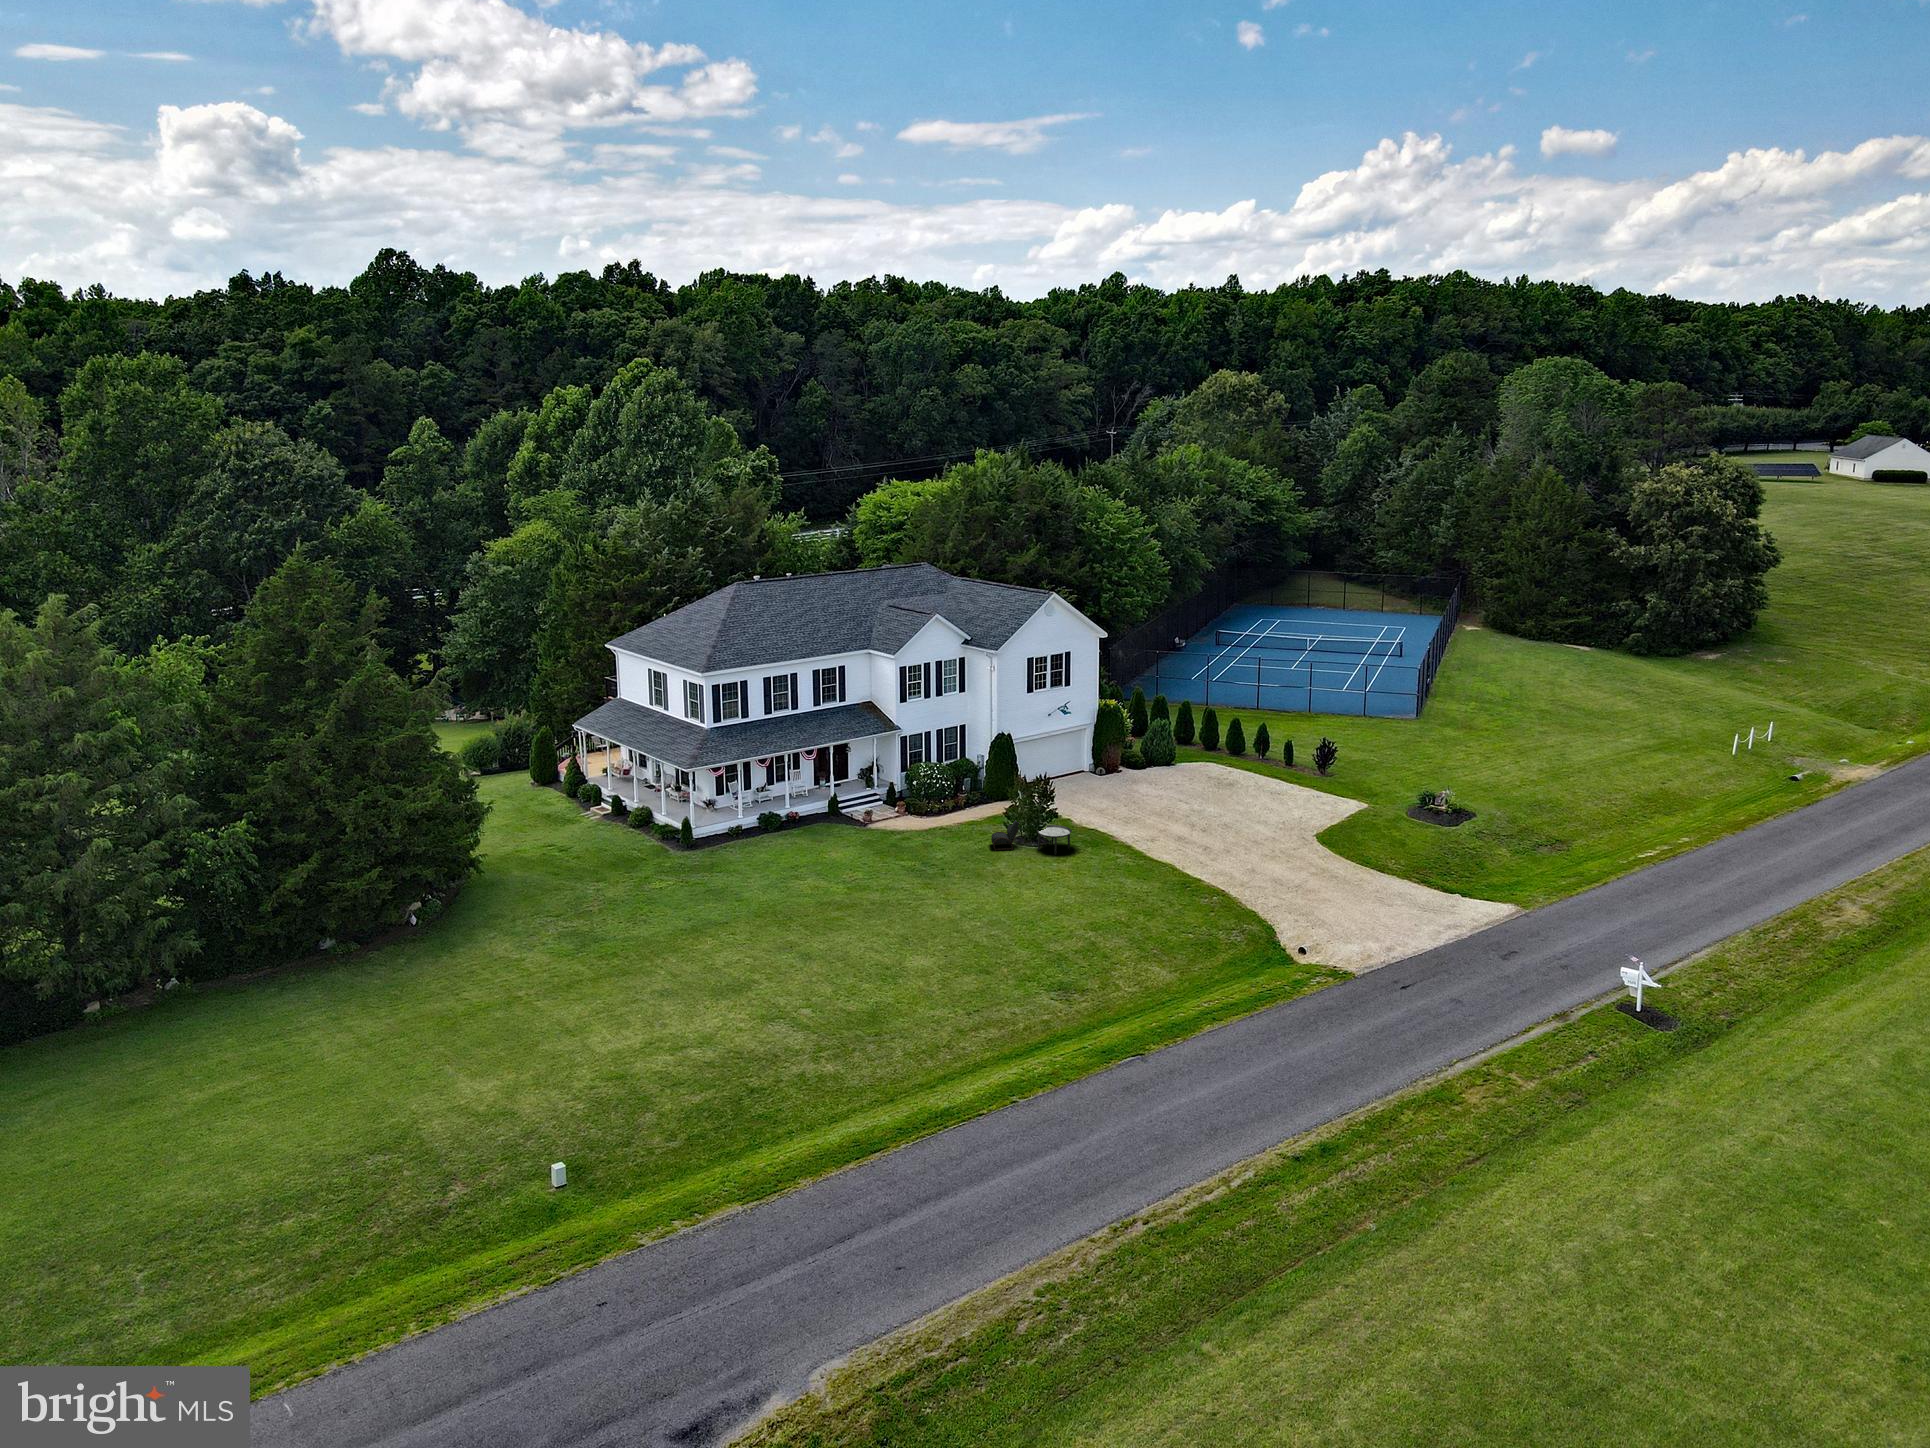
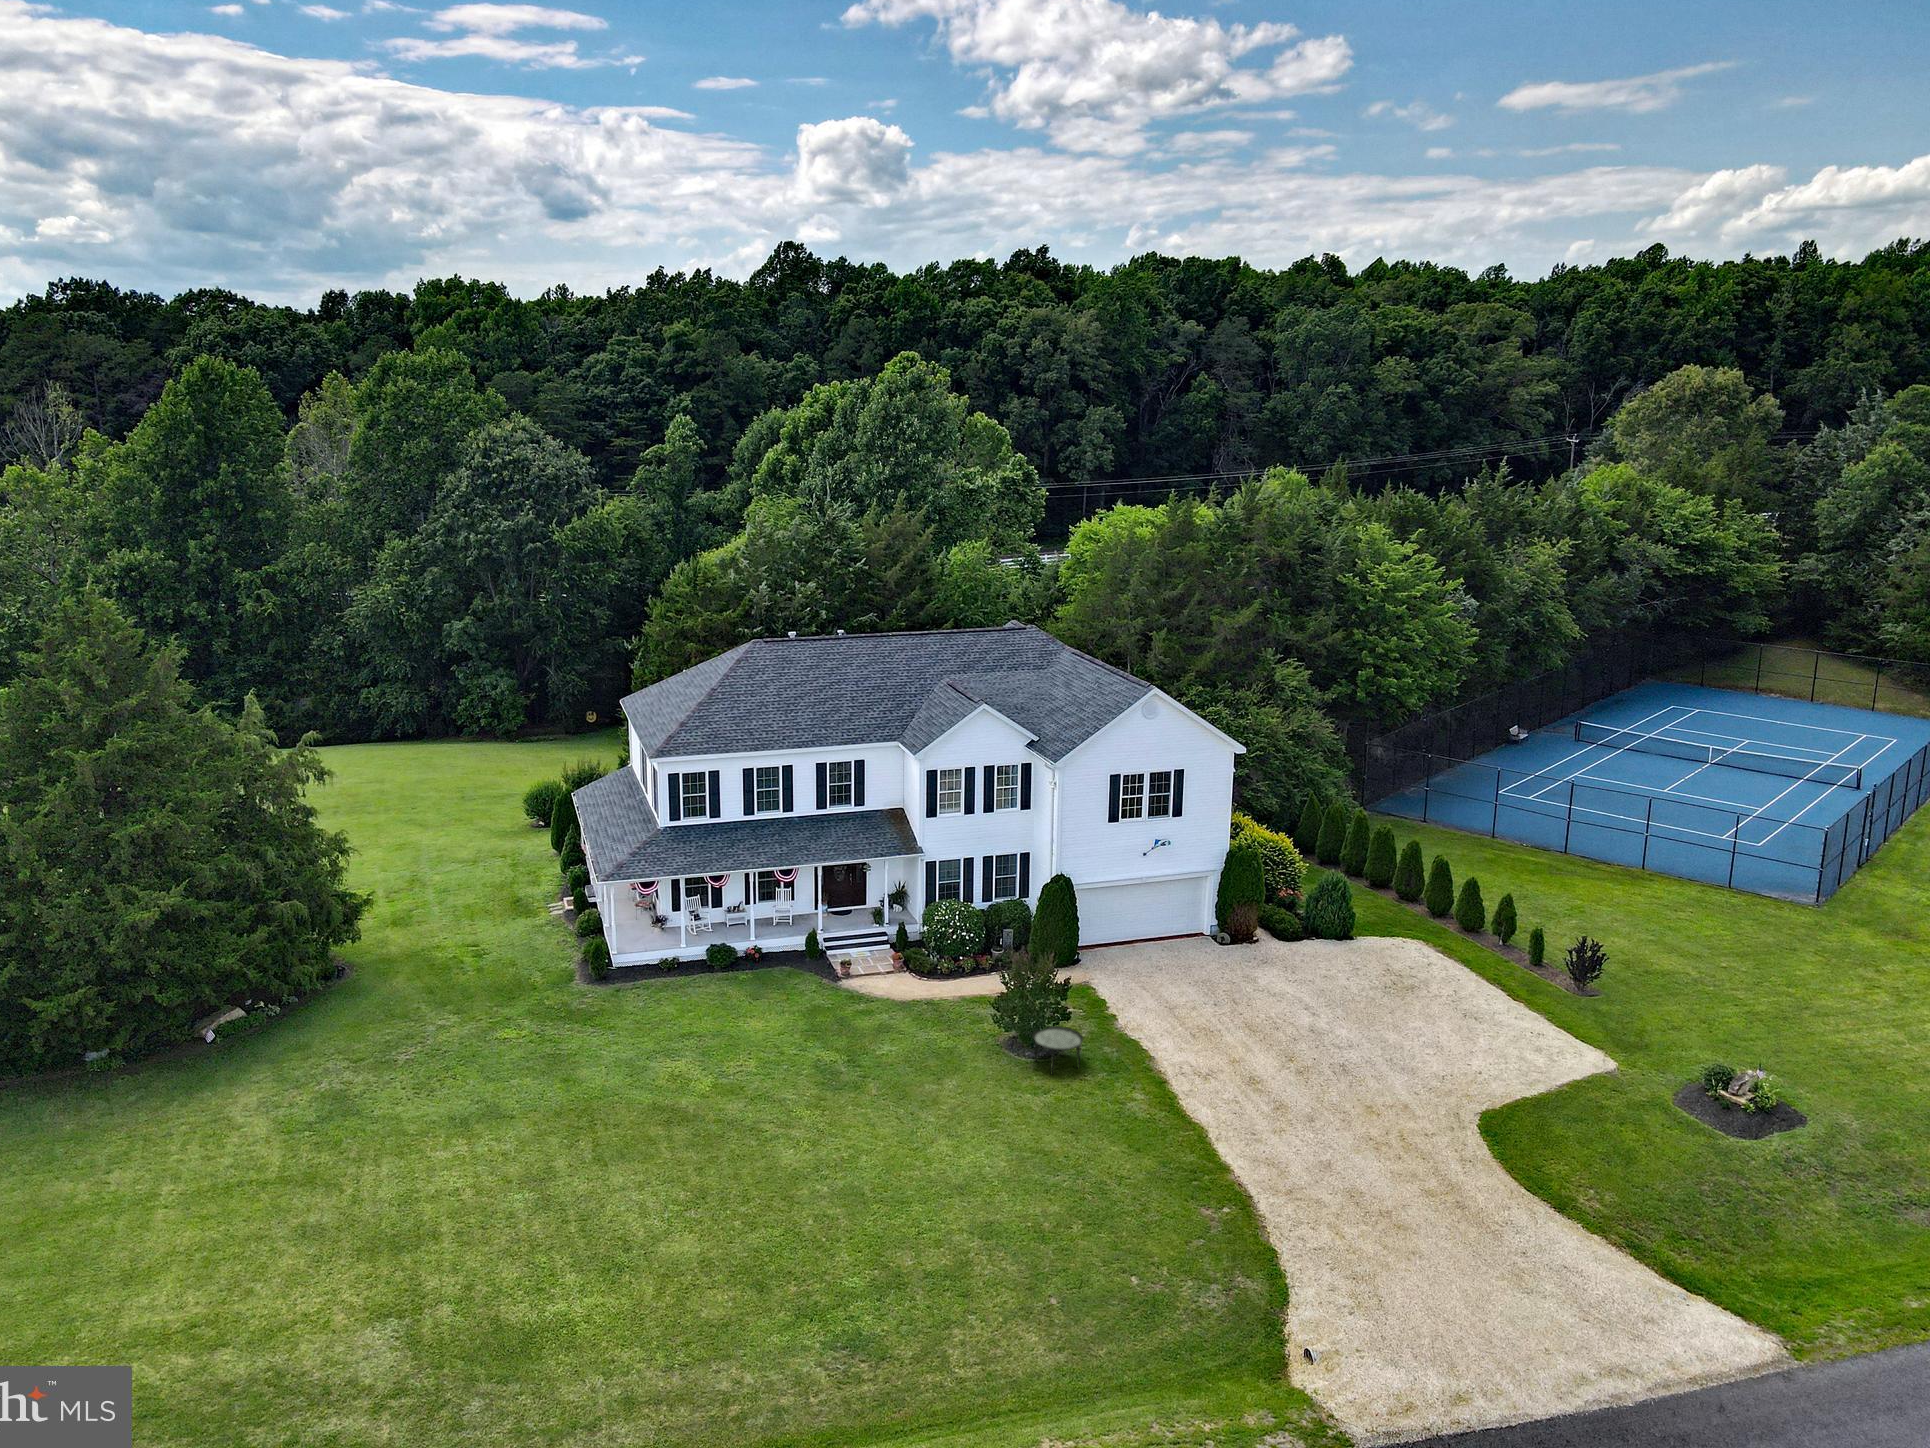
lounge chair: present [991,820,1020,851] -> none [973,1006,1017,1054]

